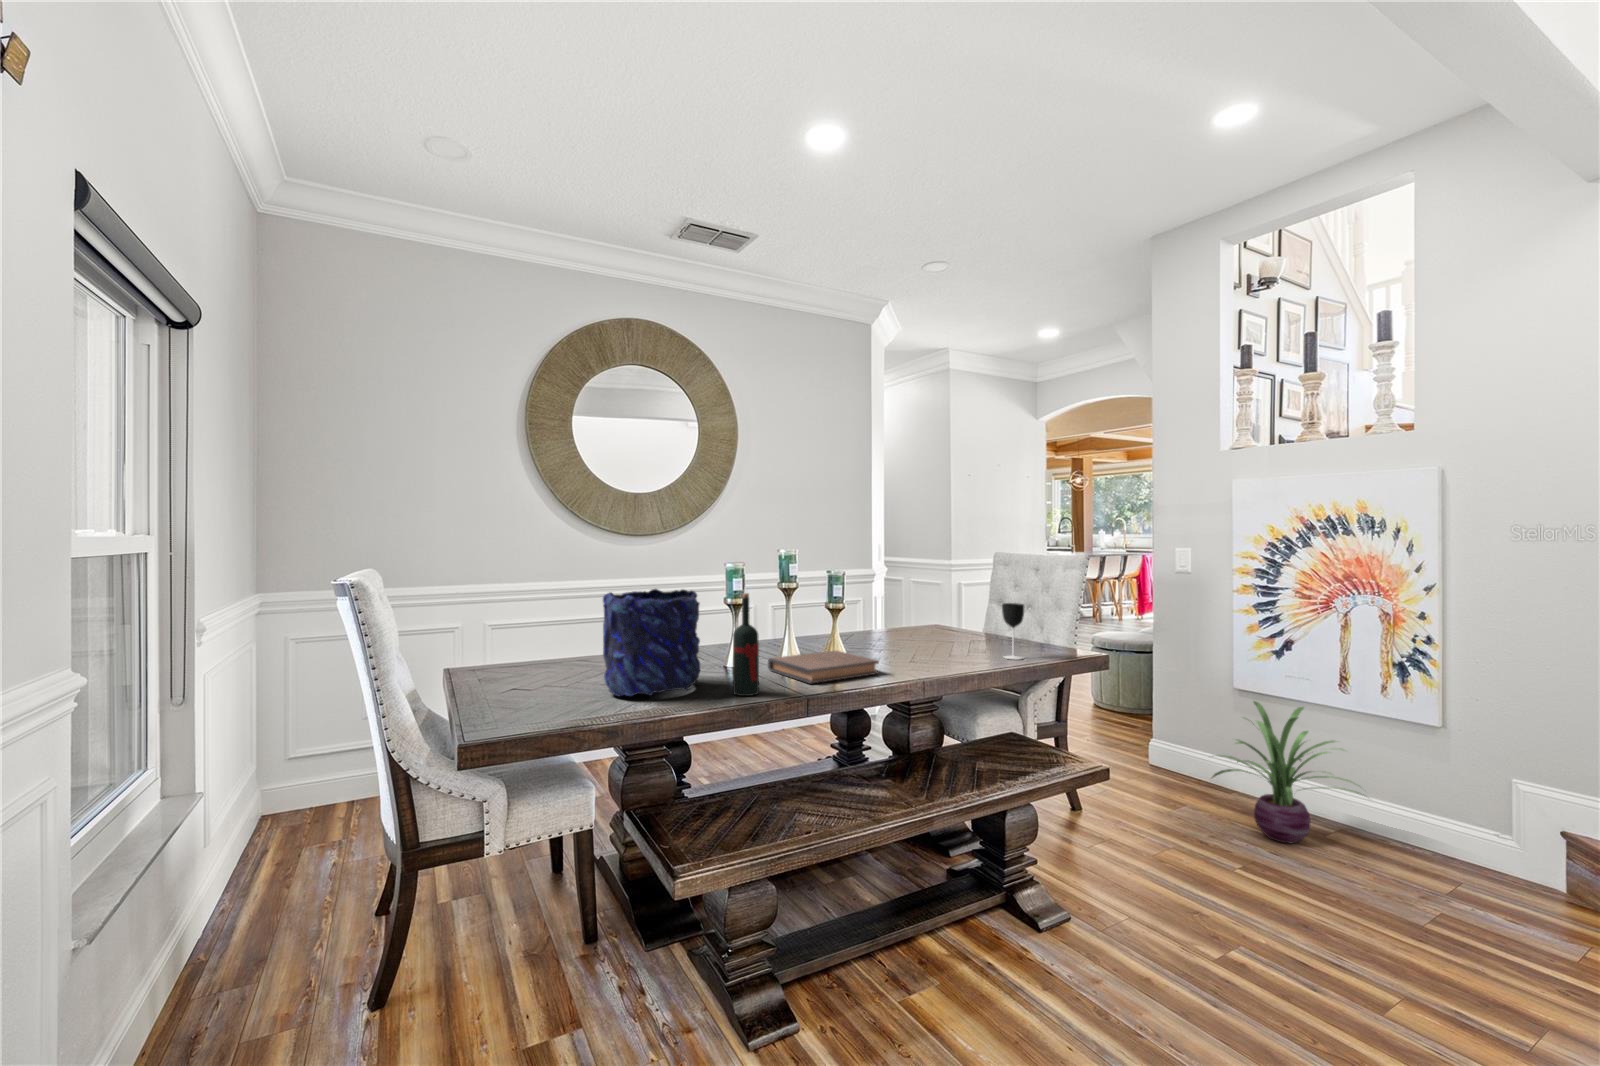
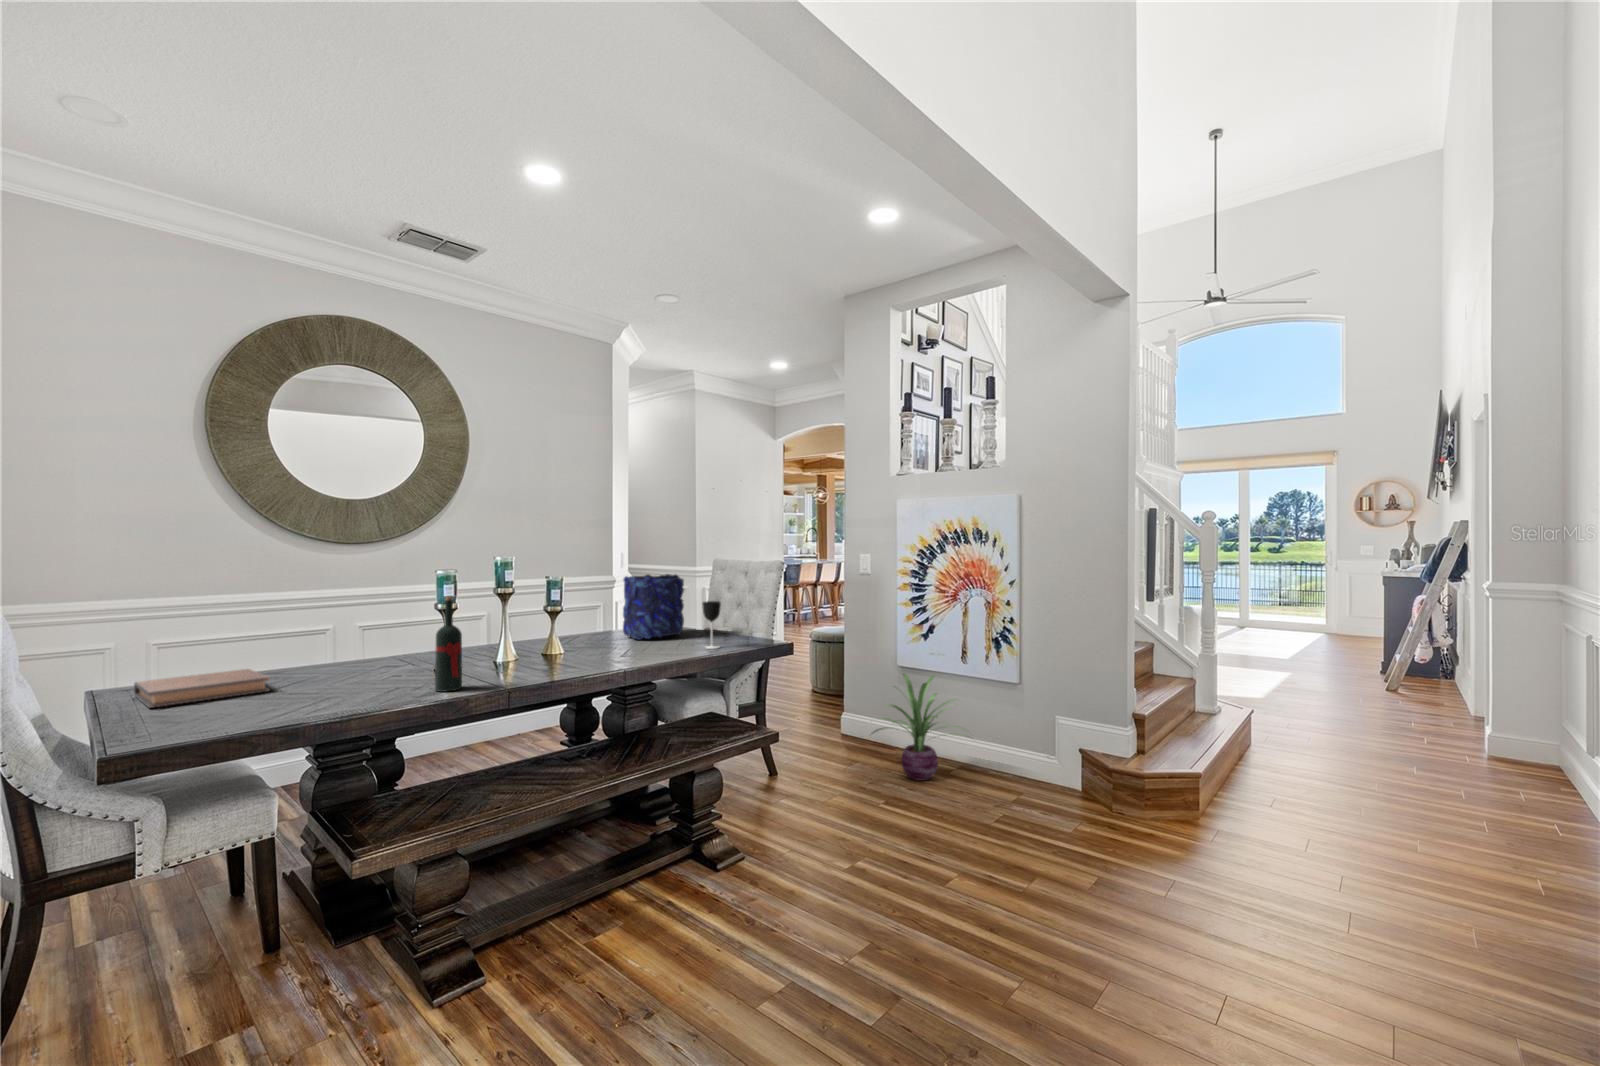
vase: present [603,589,700,696] -> present [623,574,684,640]
book: present [768,651,879,683] -> present [134,669,270,708]

